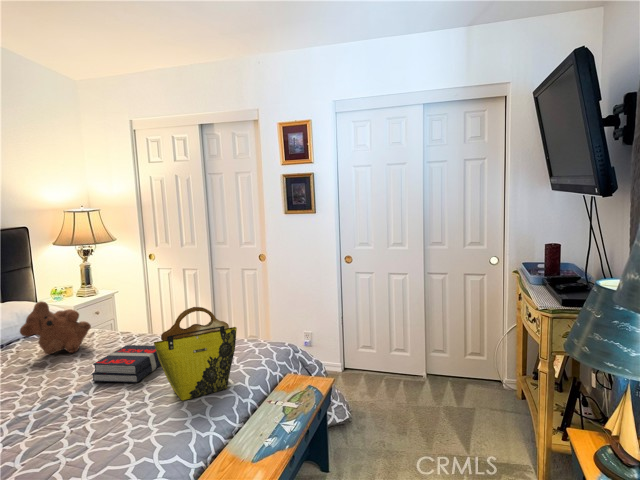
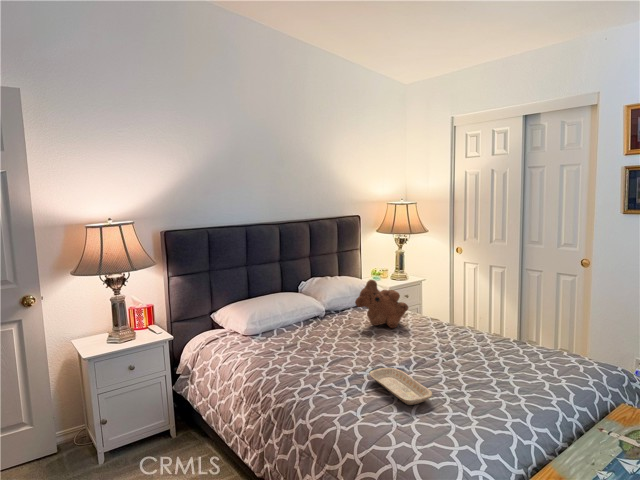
tote bag: present [154,307,237,400] -> none [476,308,566,402]
book: present [91,345,161,383] -> none [411,331,480,370]
tray: none [34,398,110,434] -> present [369,368,432,405]

